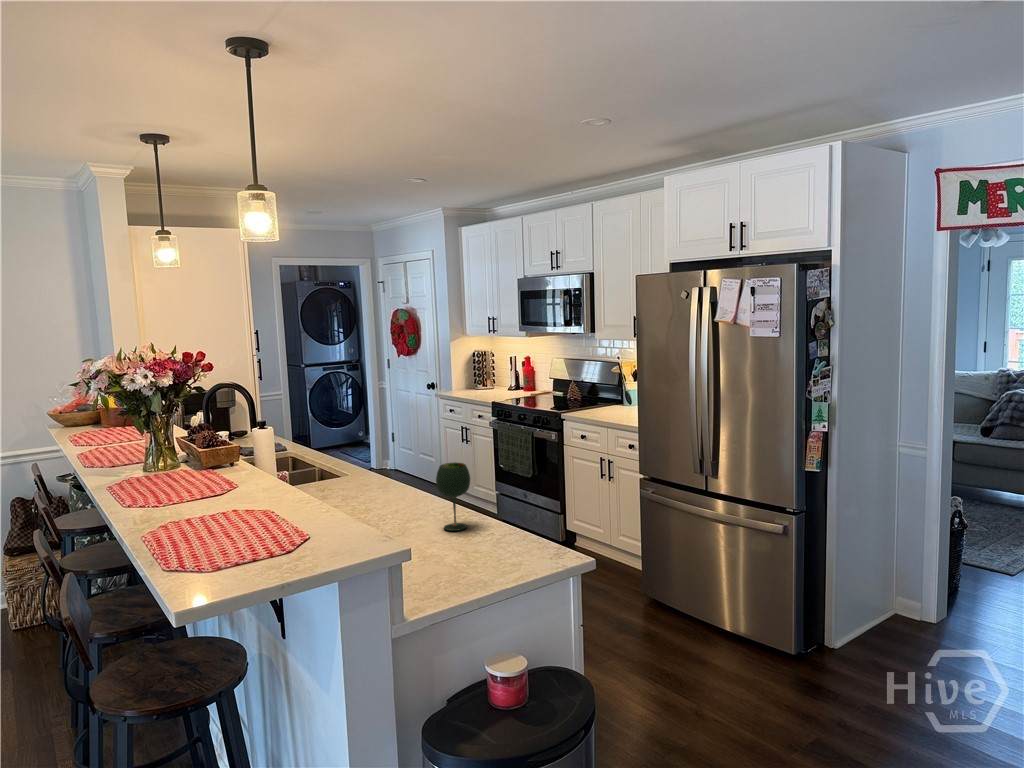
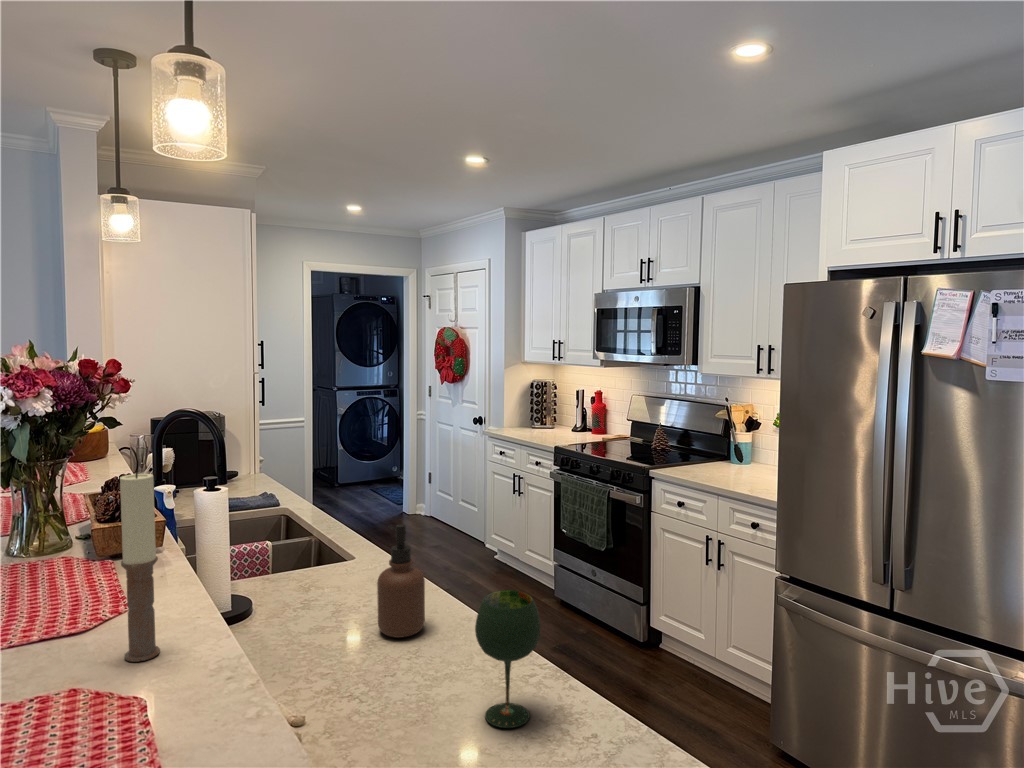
candle: none [252,405,276,500] -> present [120,471,160,662]
soap dispenser: none [377,439,406,505] -> present [377,525,425,638]

